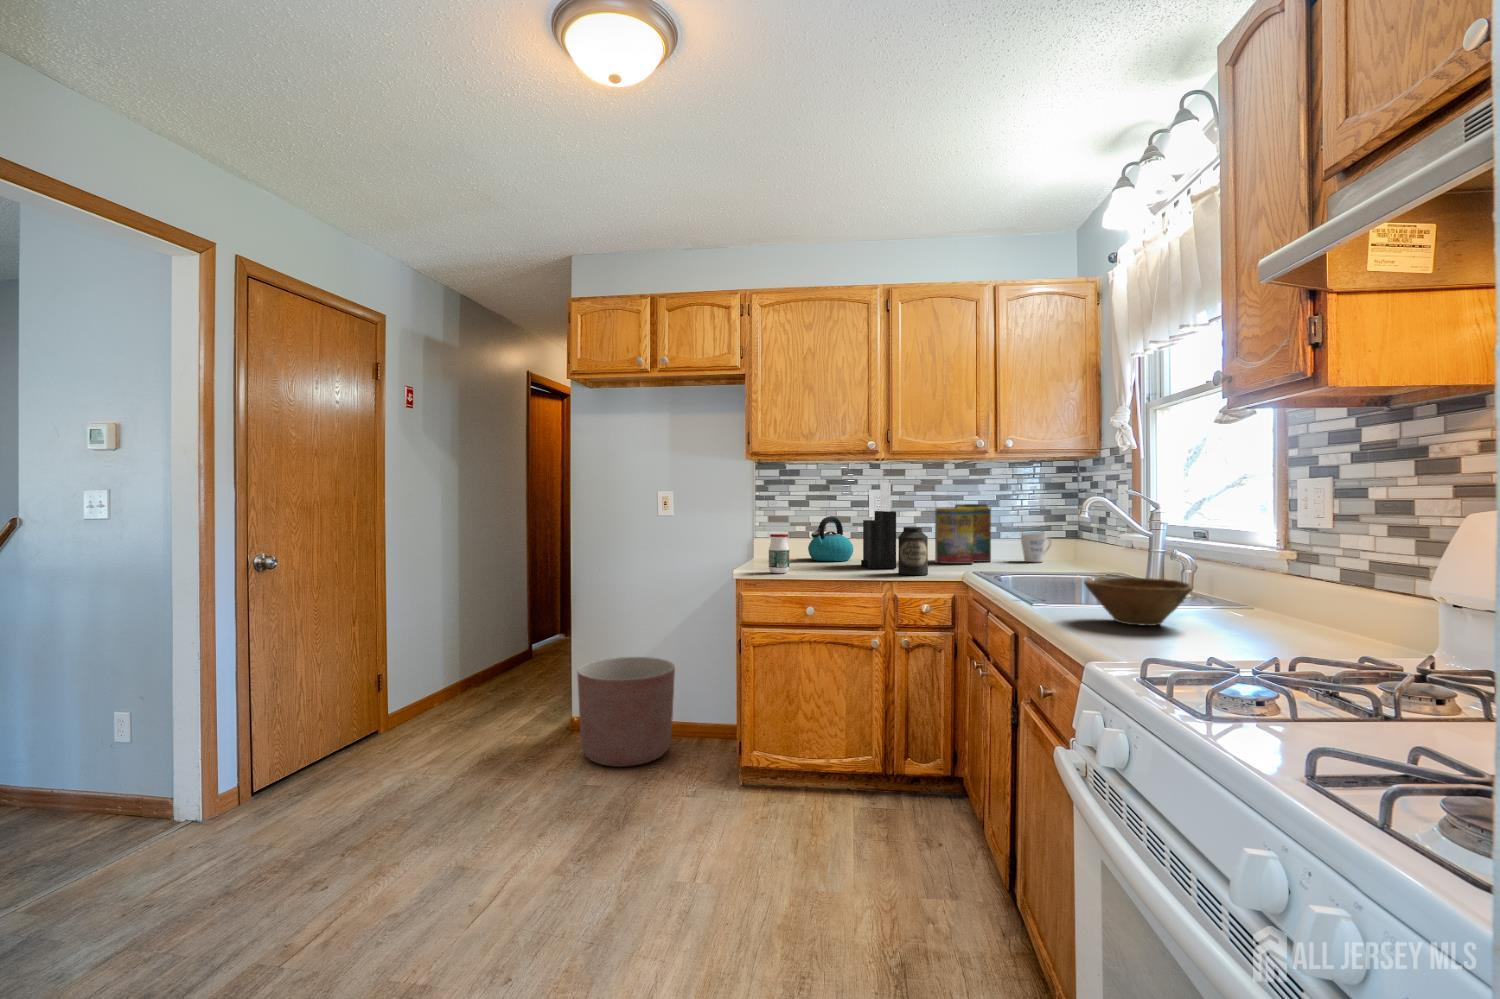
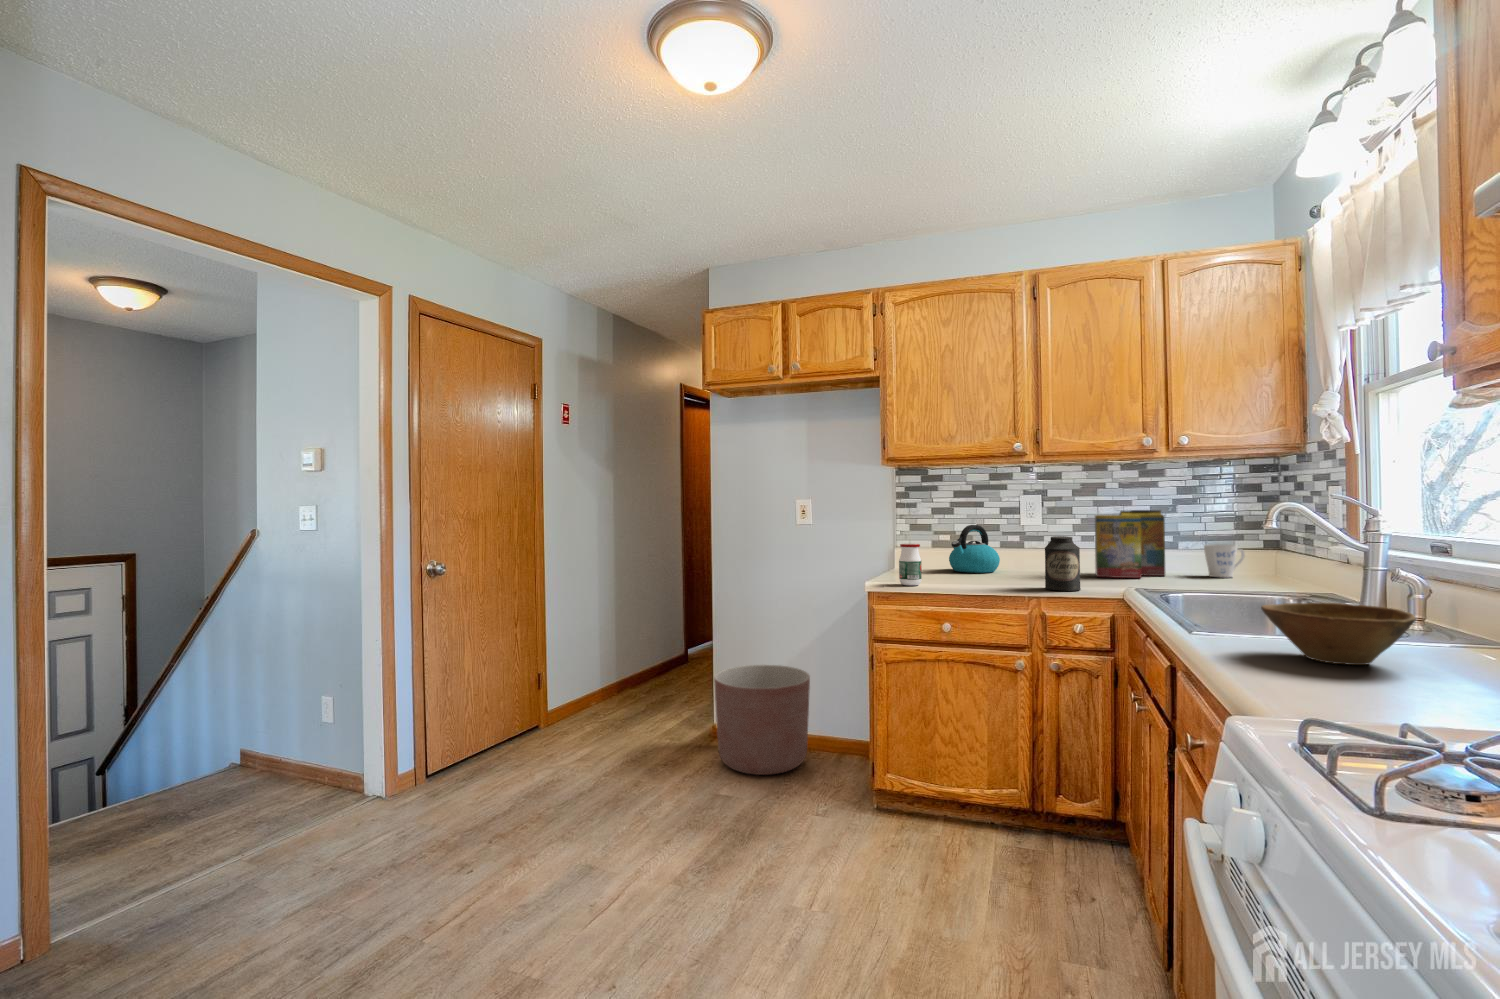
knife block: present [861,483,896,568] -> none [1005,488,1045,582]

